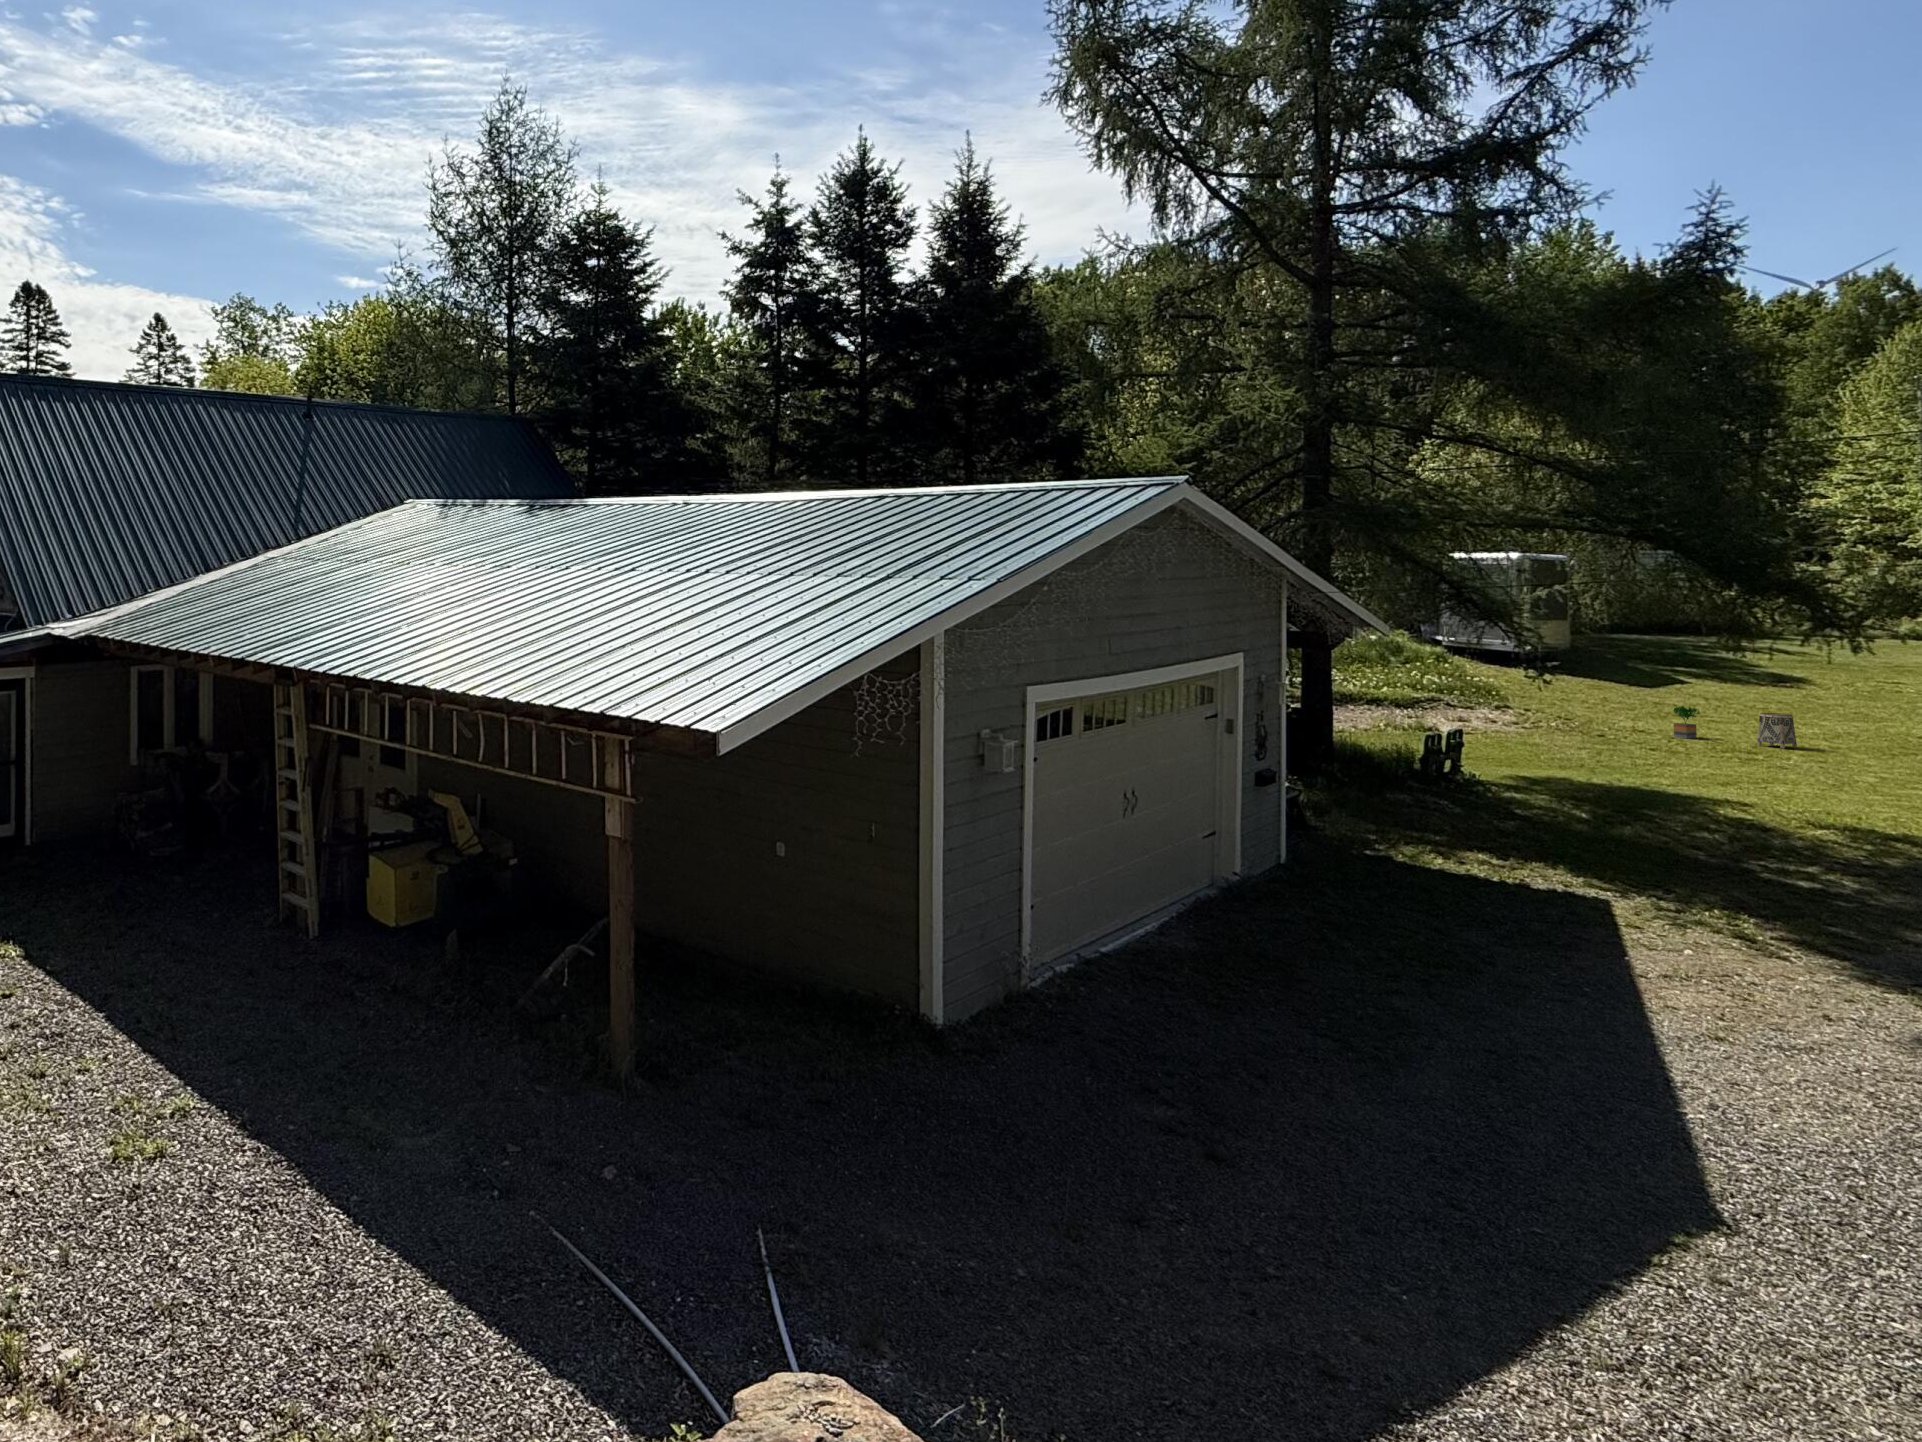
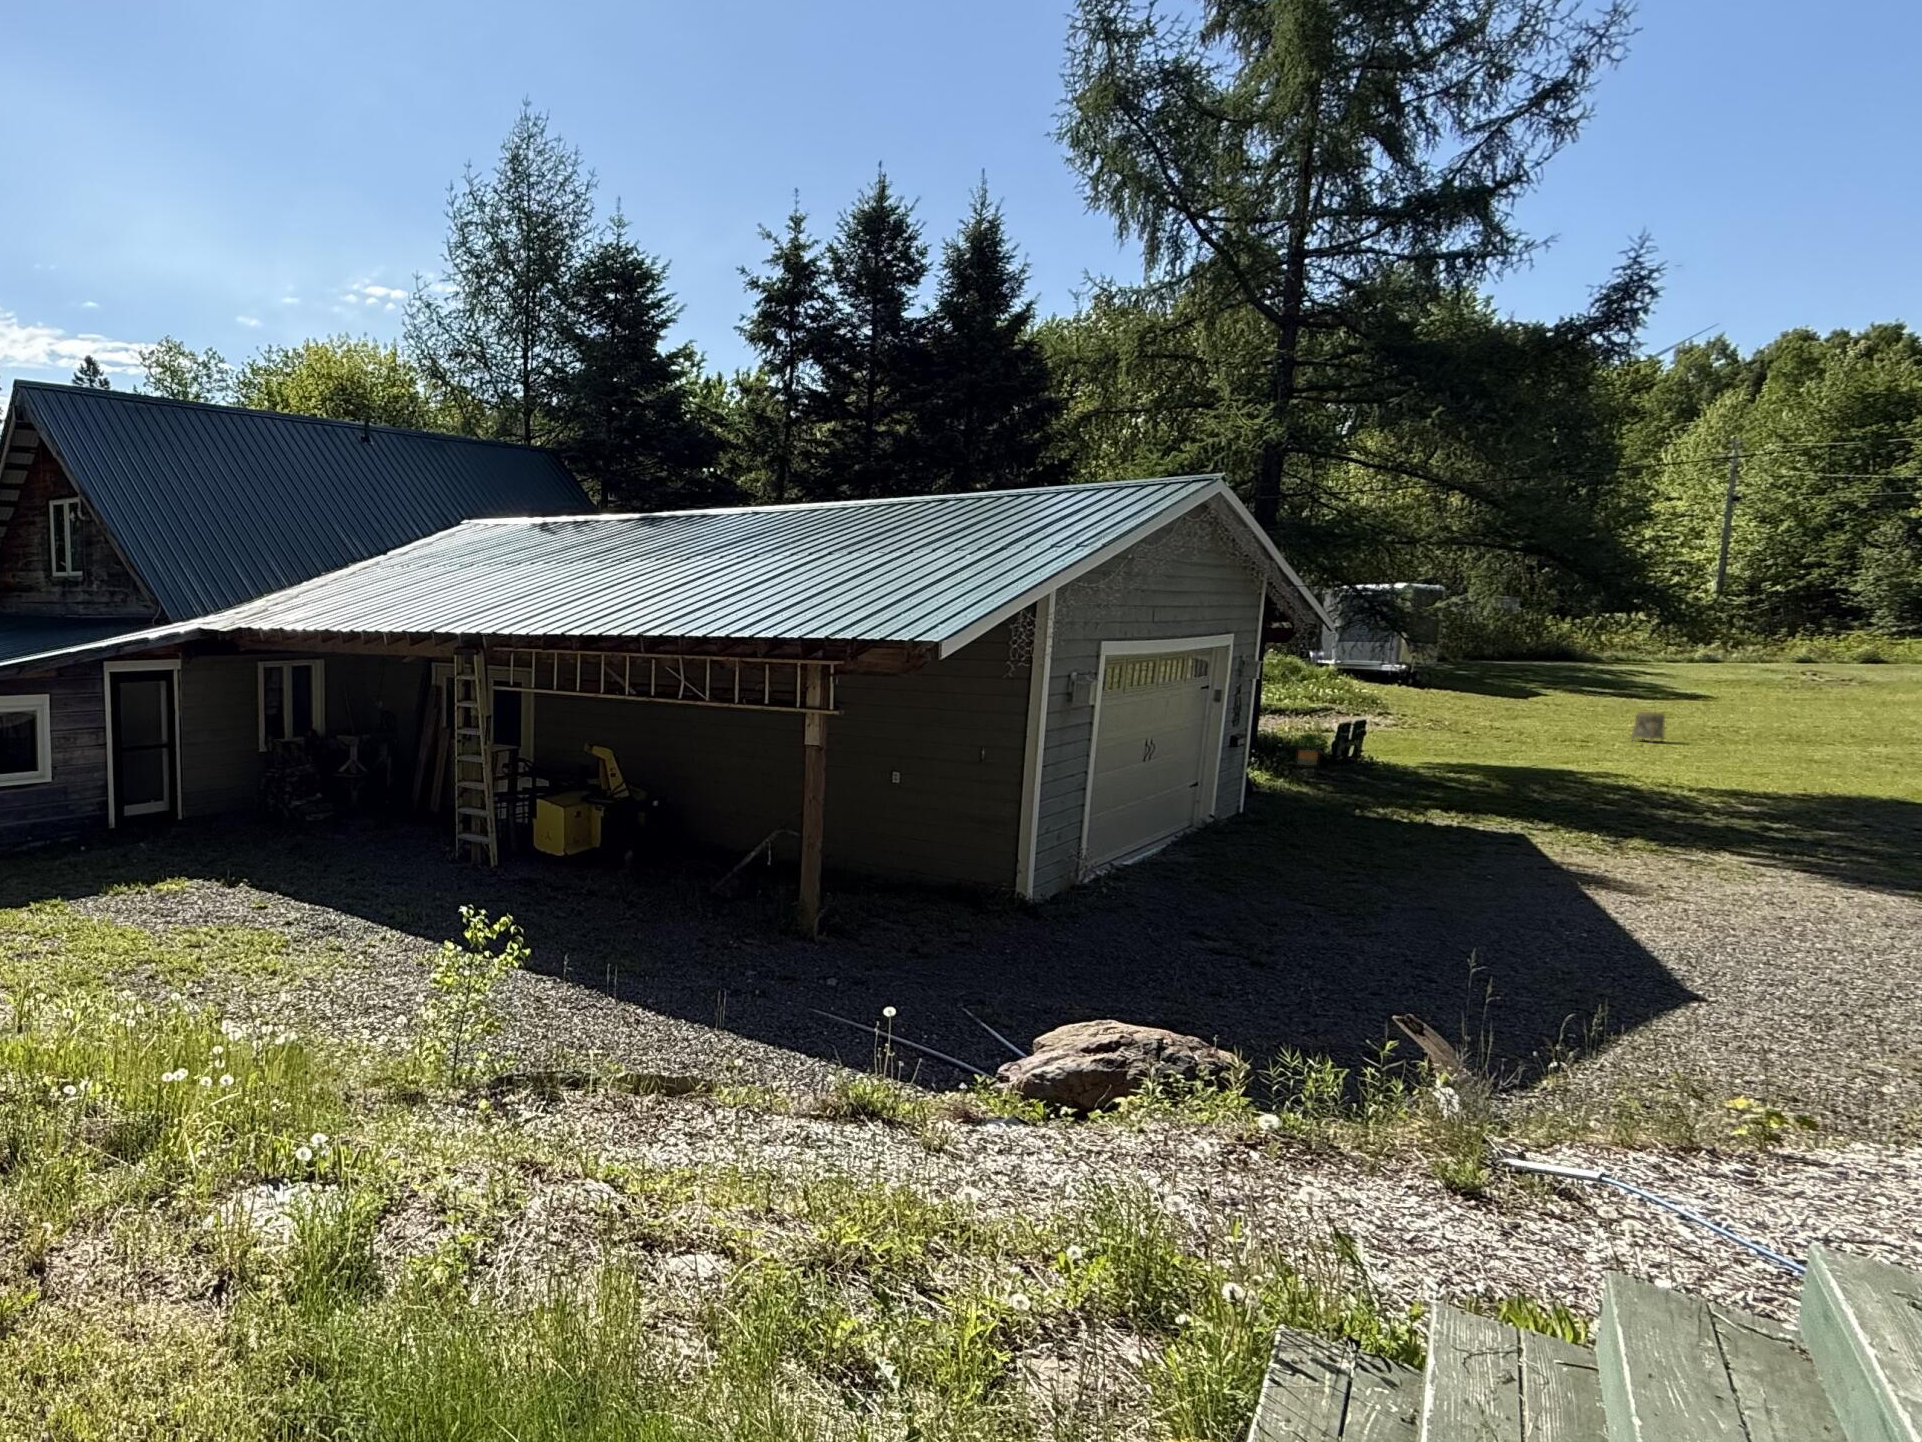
potted tree: present [1673,706,1700,739] -> present [1298,733,1322,765]

